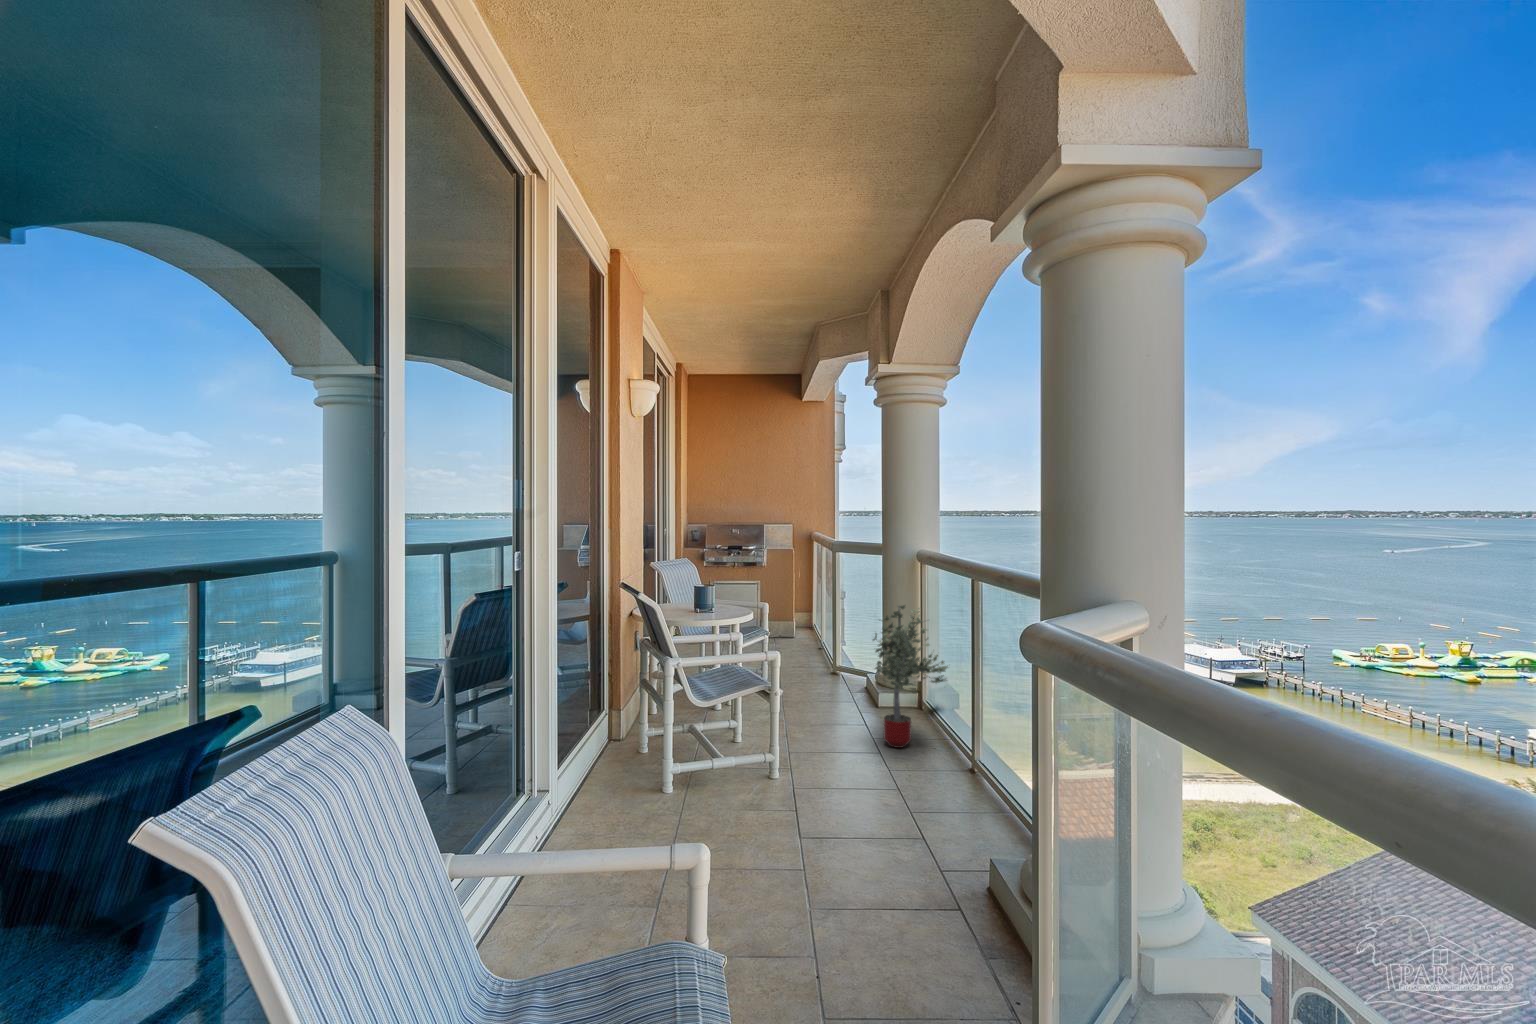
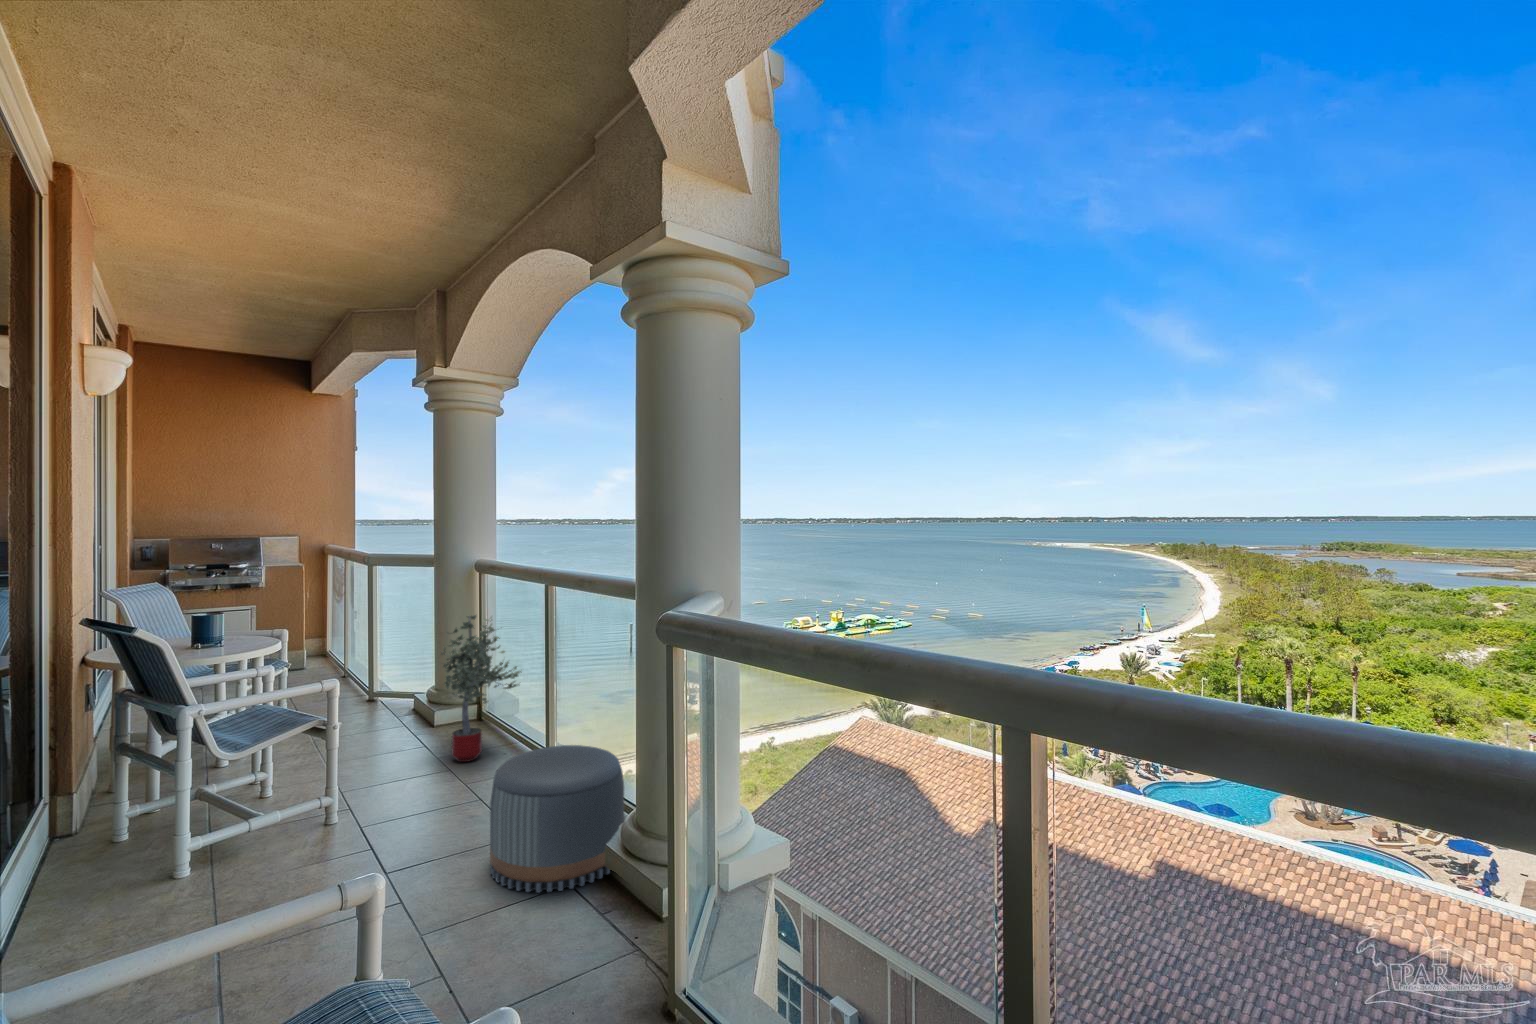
pouf: none [887,754,1031,918] -> present [490,745,624,893]

